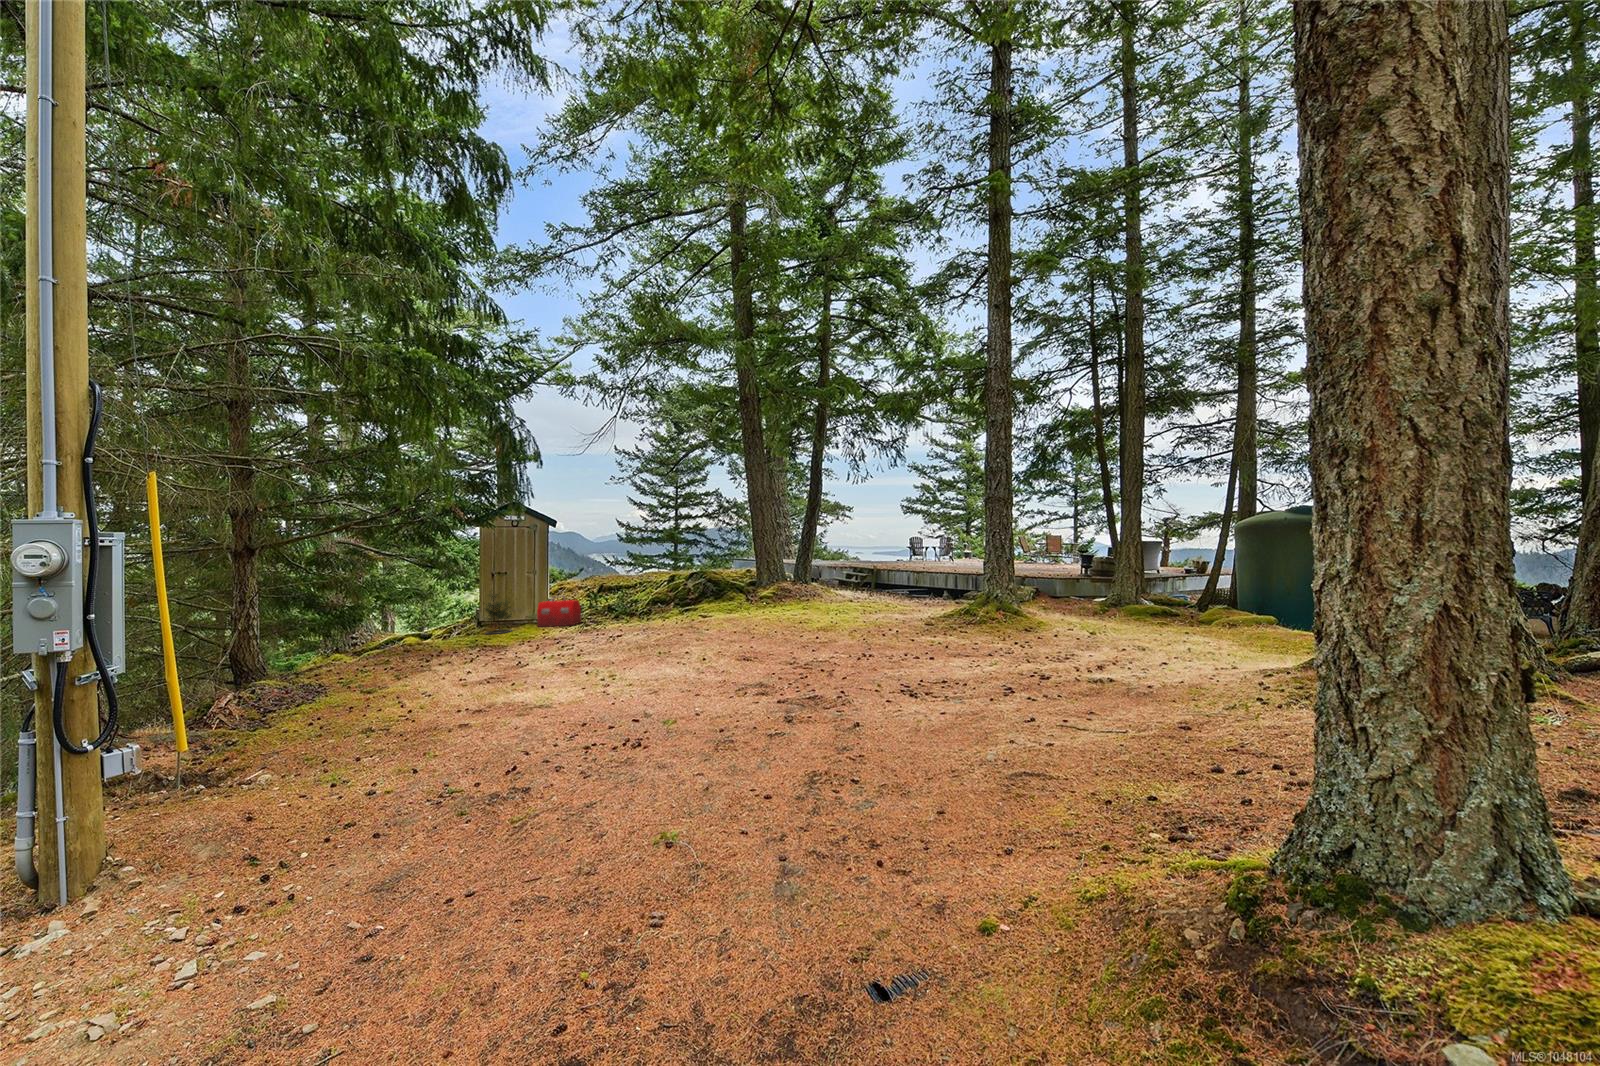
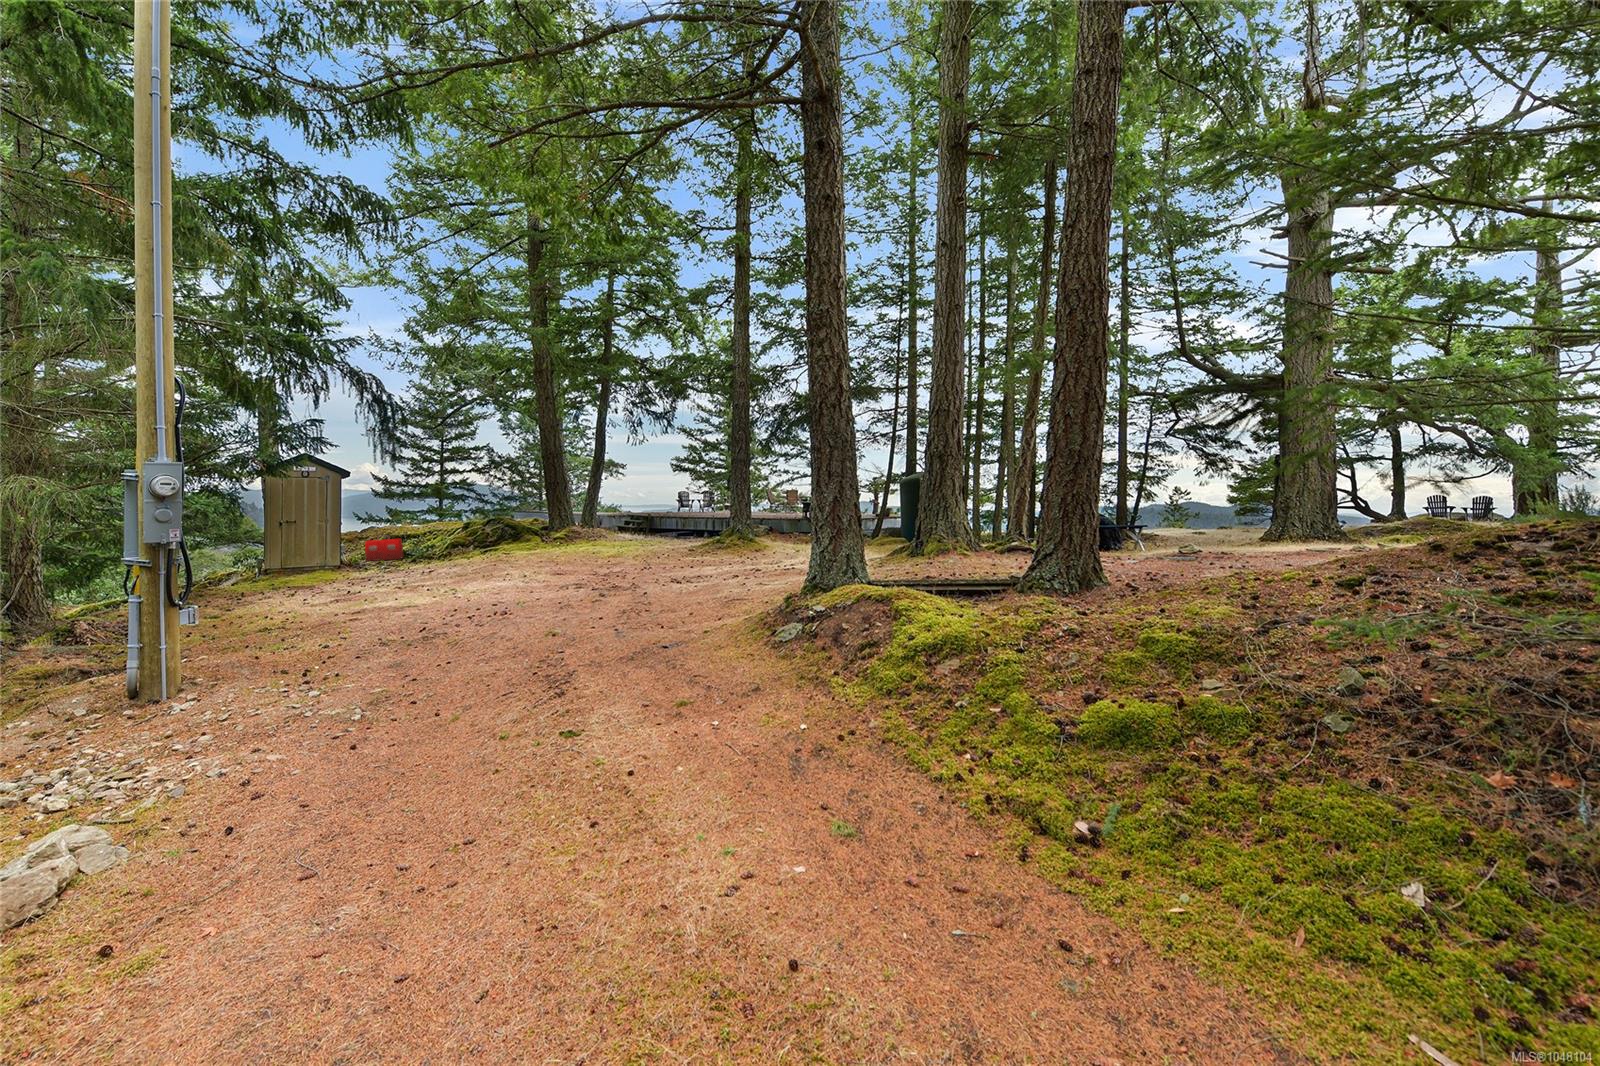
potted tree: present [485,590,512,634] -> none [317,528,346,567]

